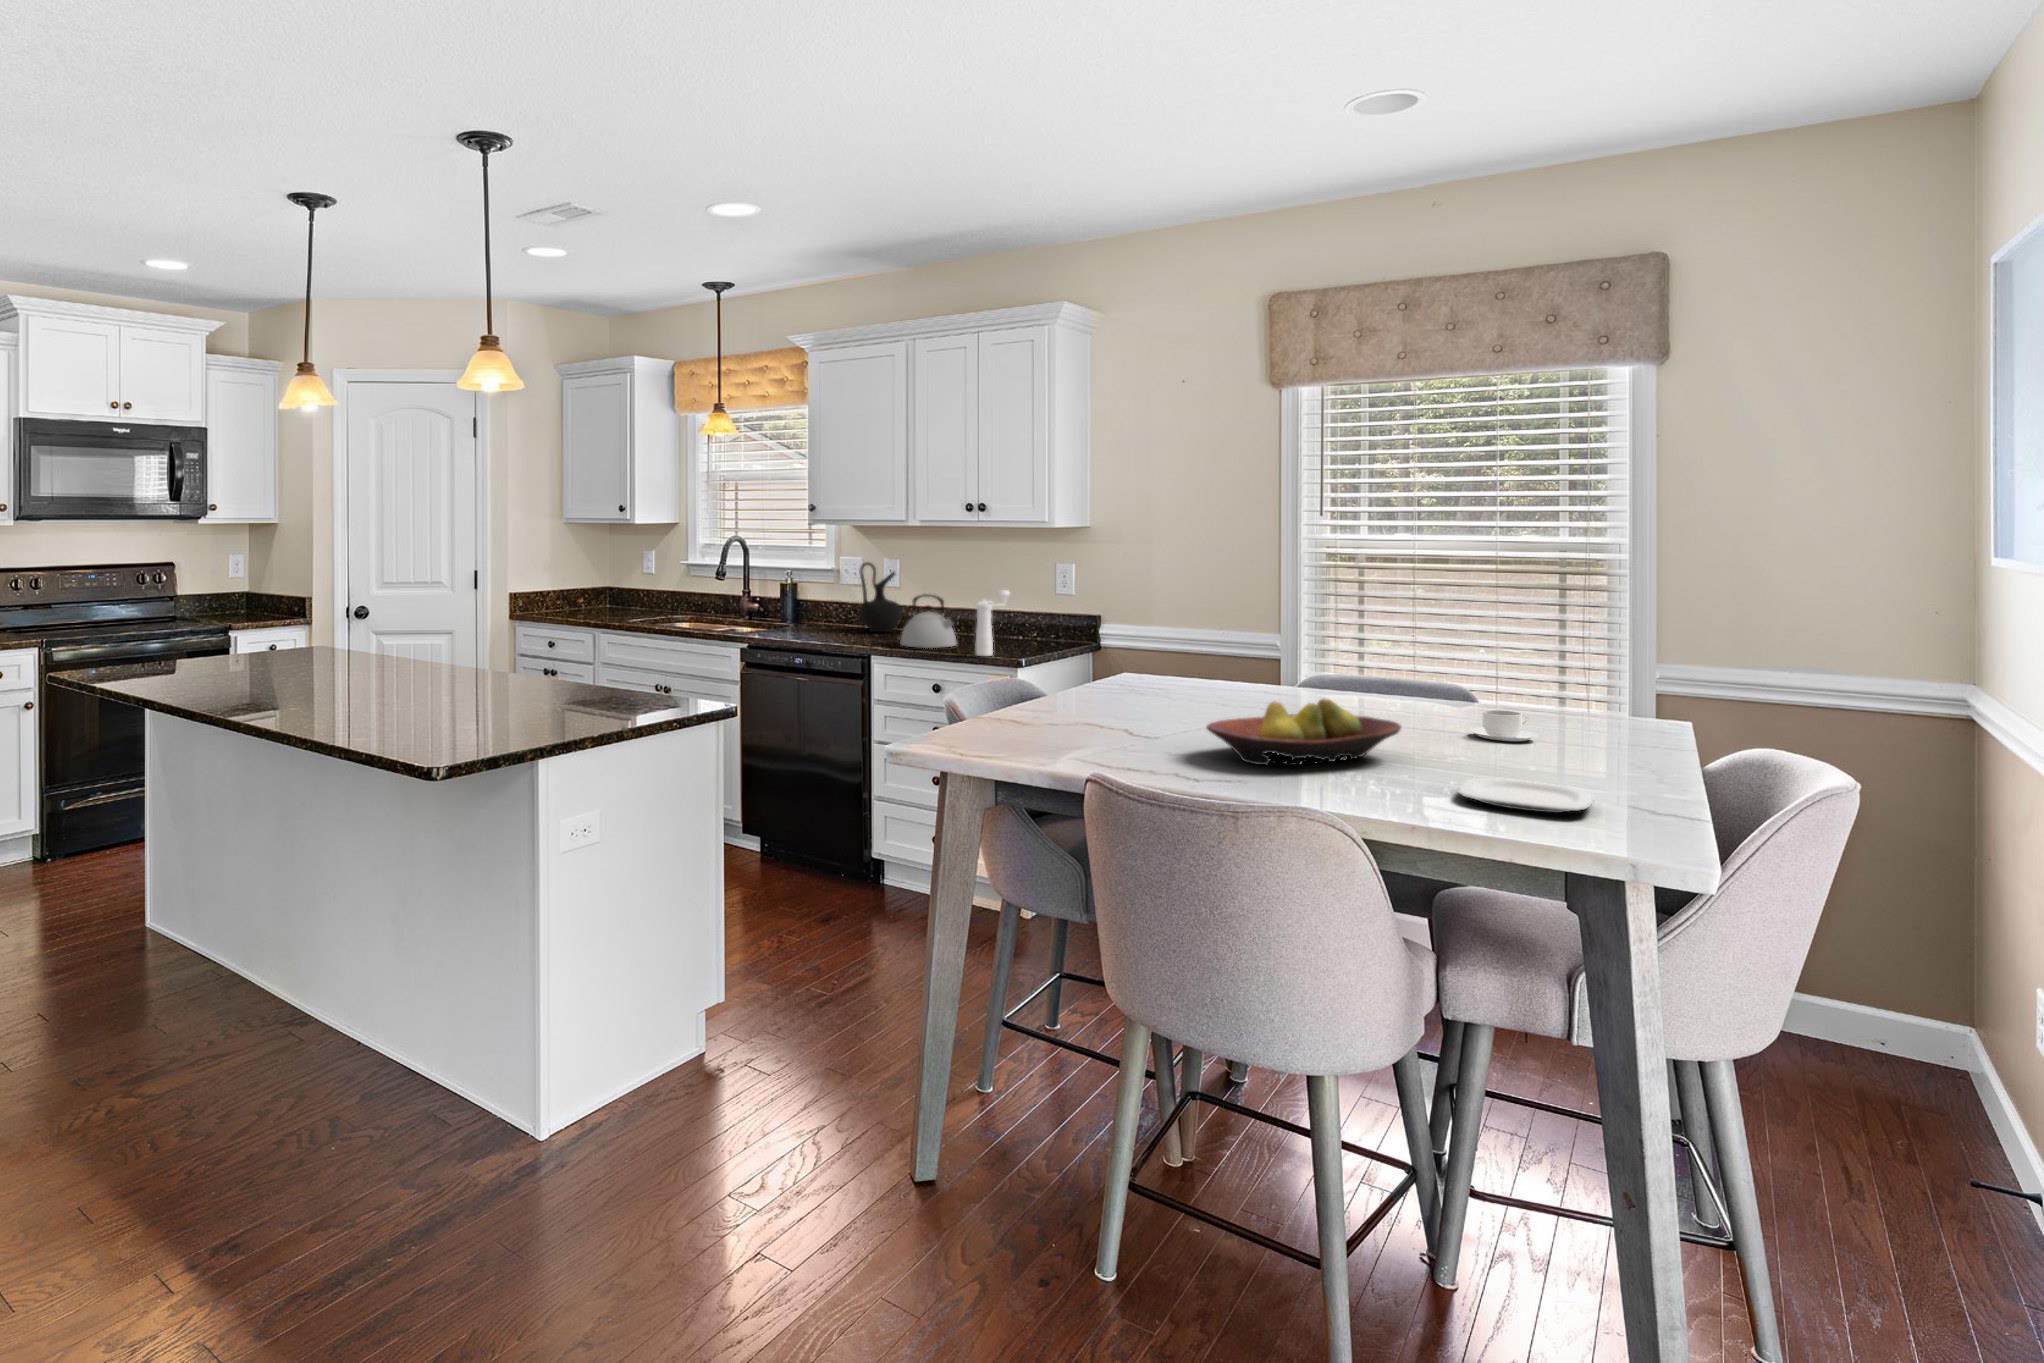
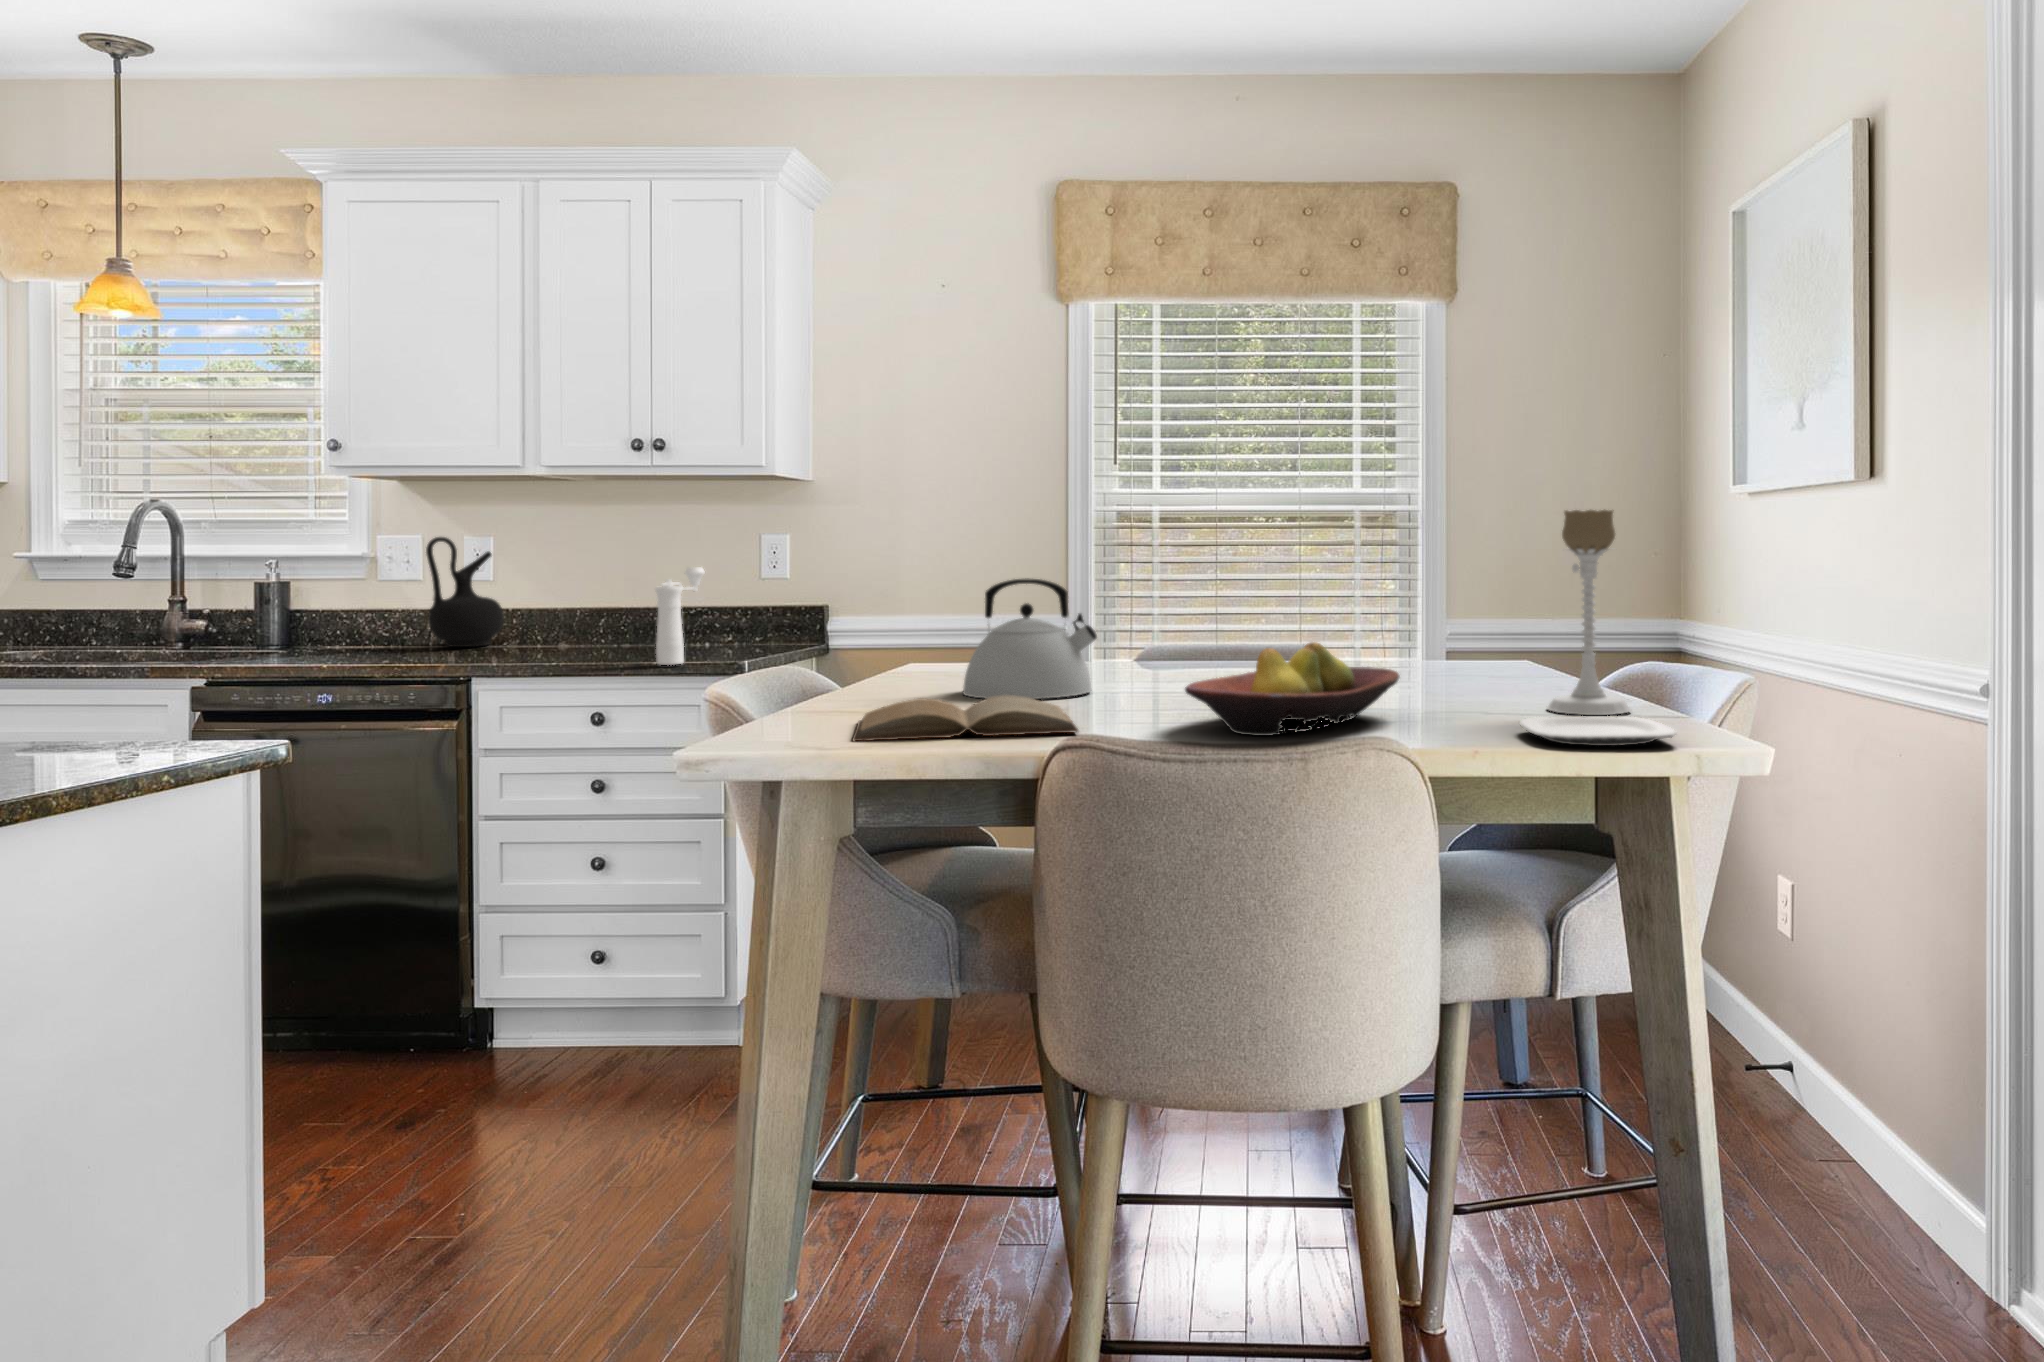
kettle: present [900,595,956,648] -> present [963,578,1097,699]
candle holder: none [1552,606,1636,784] -> present [1547,510,1631,715]
book: none [994,710,1147,746] -> present [853,695,1079,741]
coffee cup: present [1470,710,1537,741] -> none [1403,656,1473,690]

